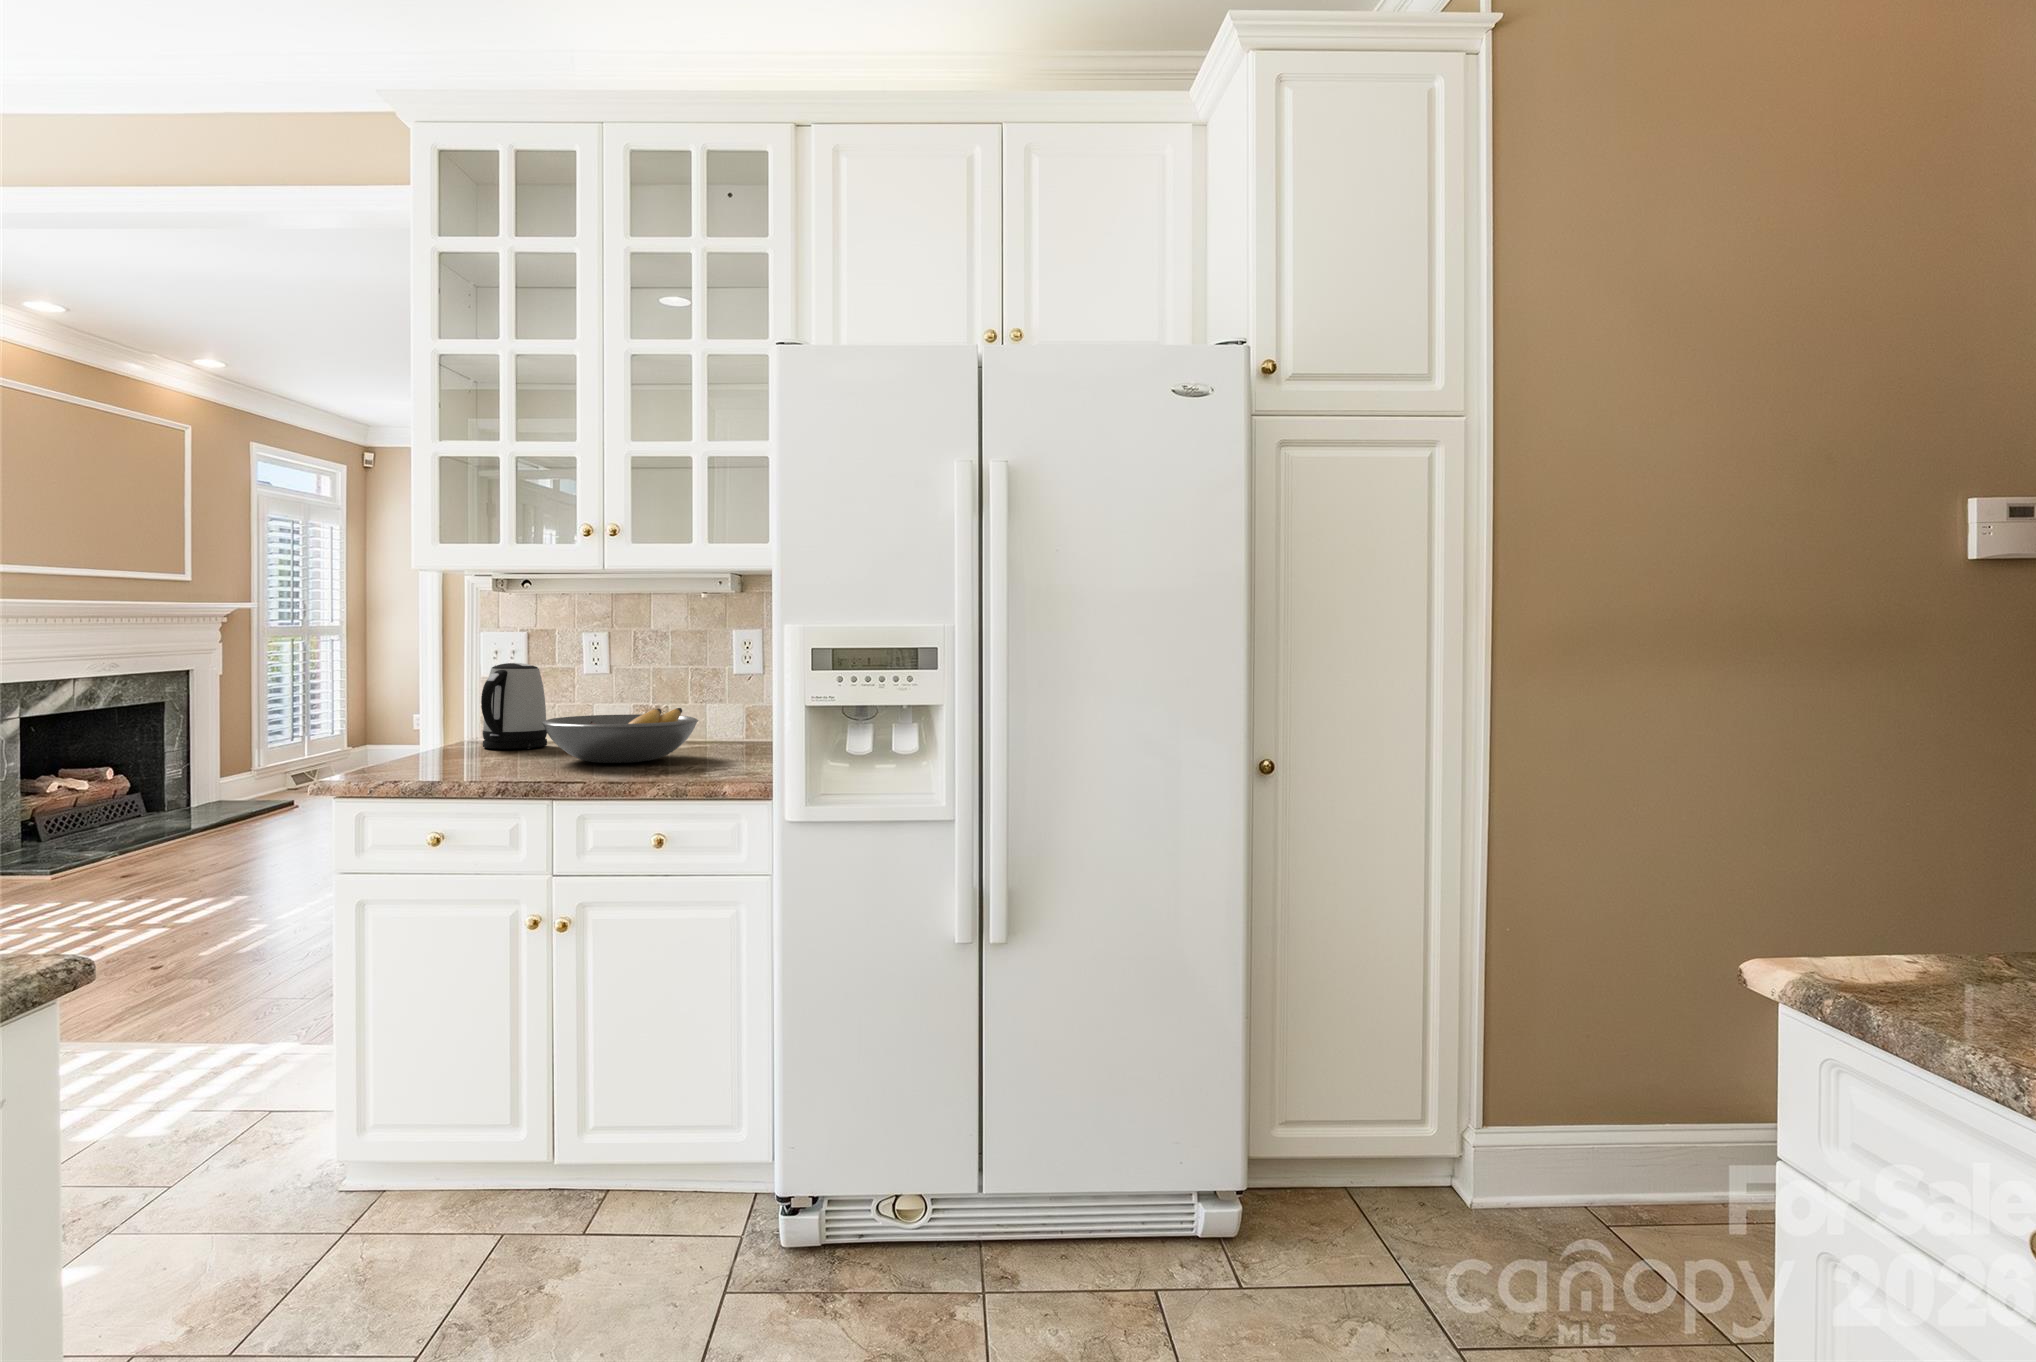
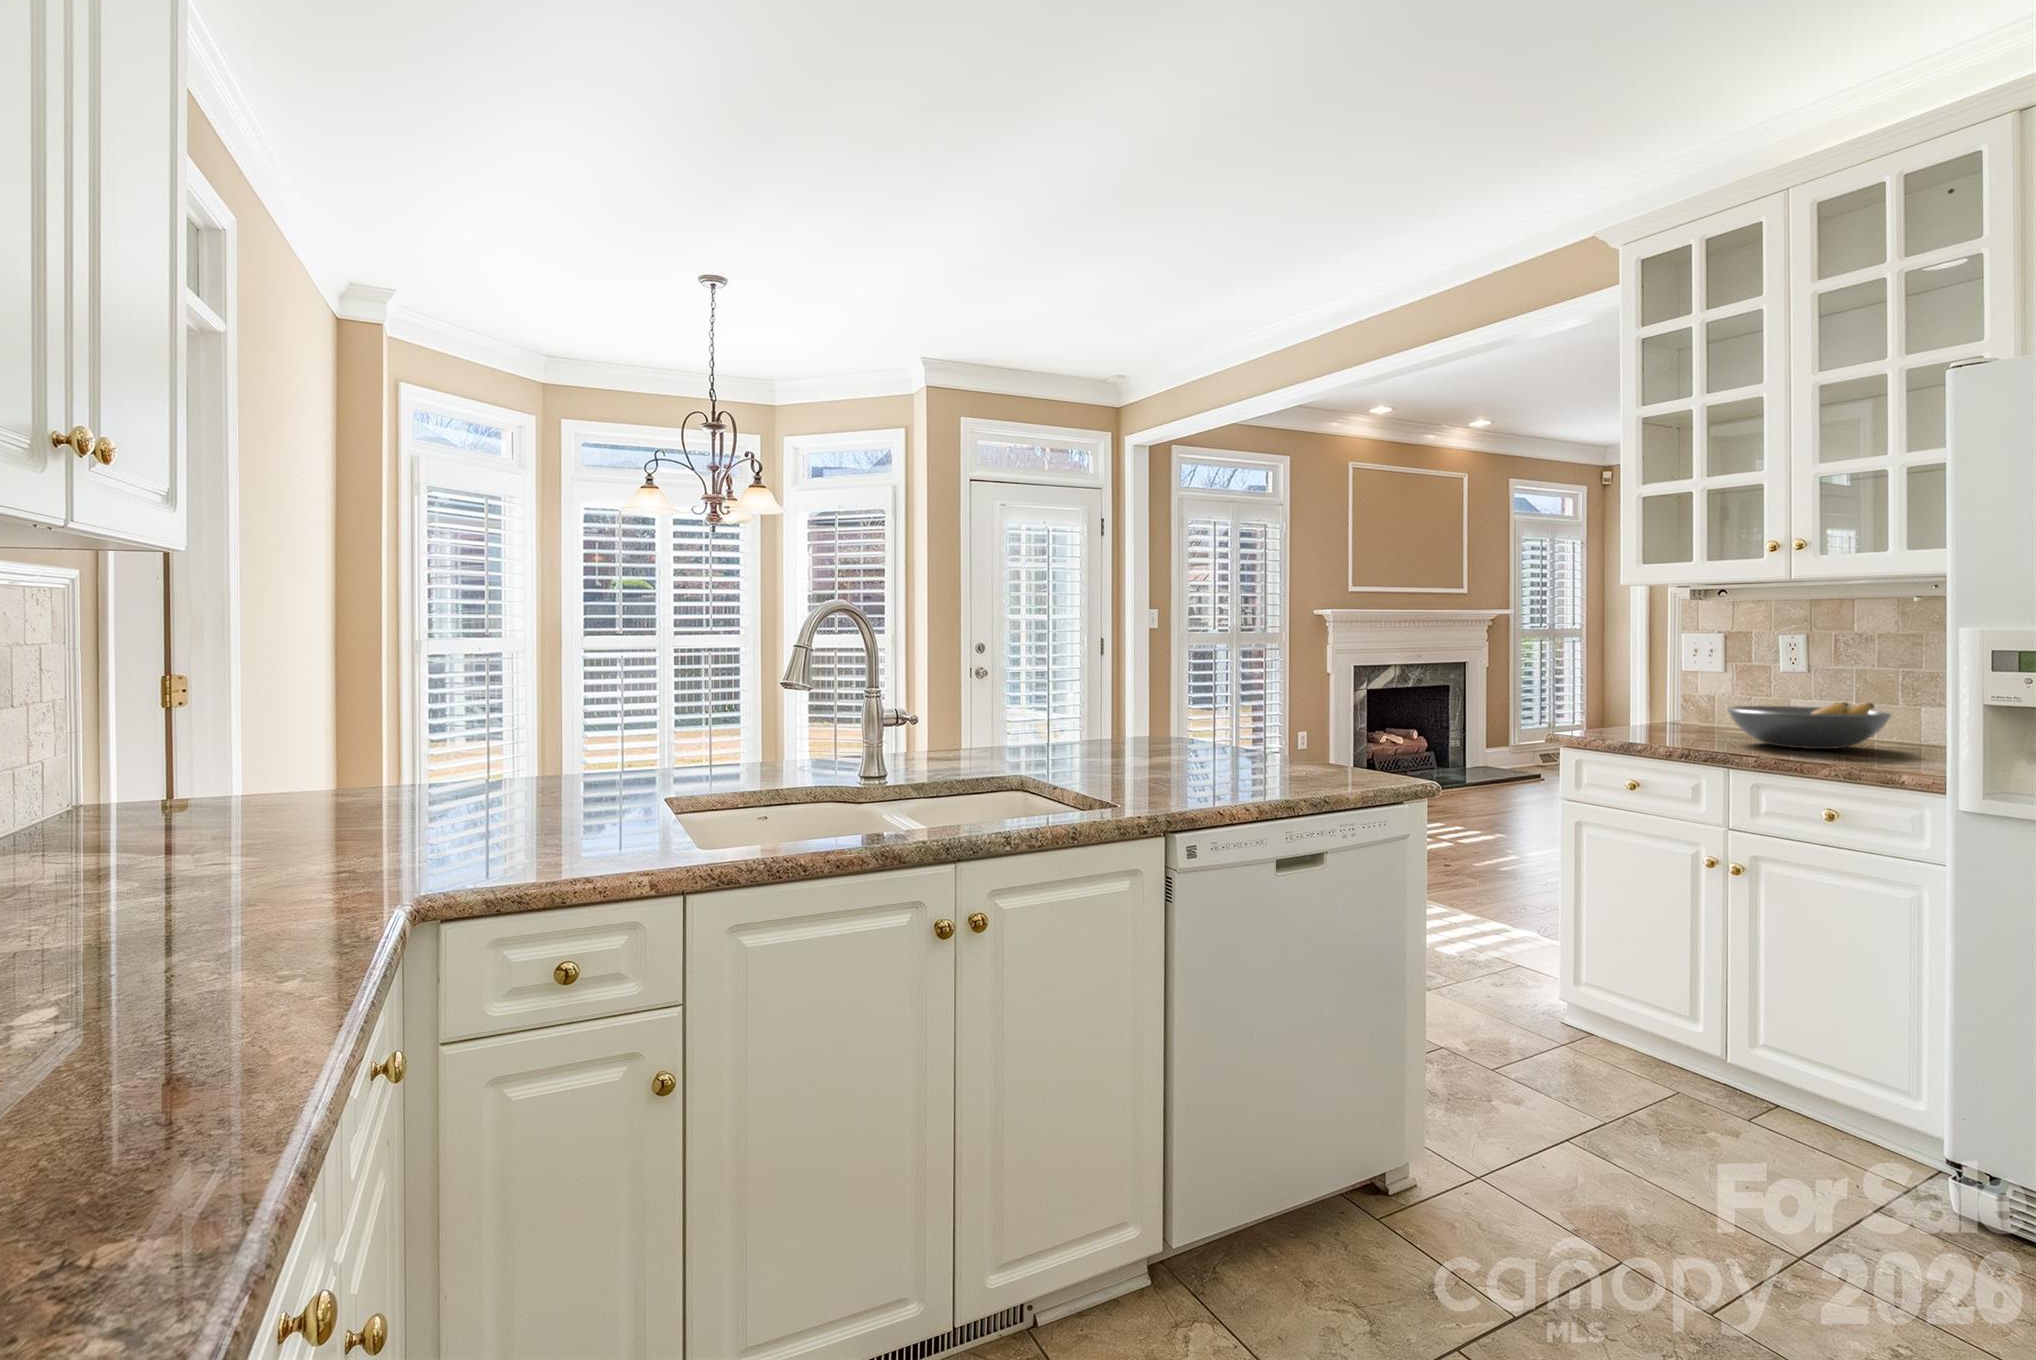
kettle: present [481,663,547,749] -> none [1678,660,1738,732]

